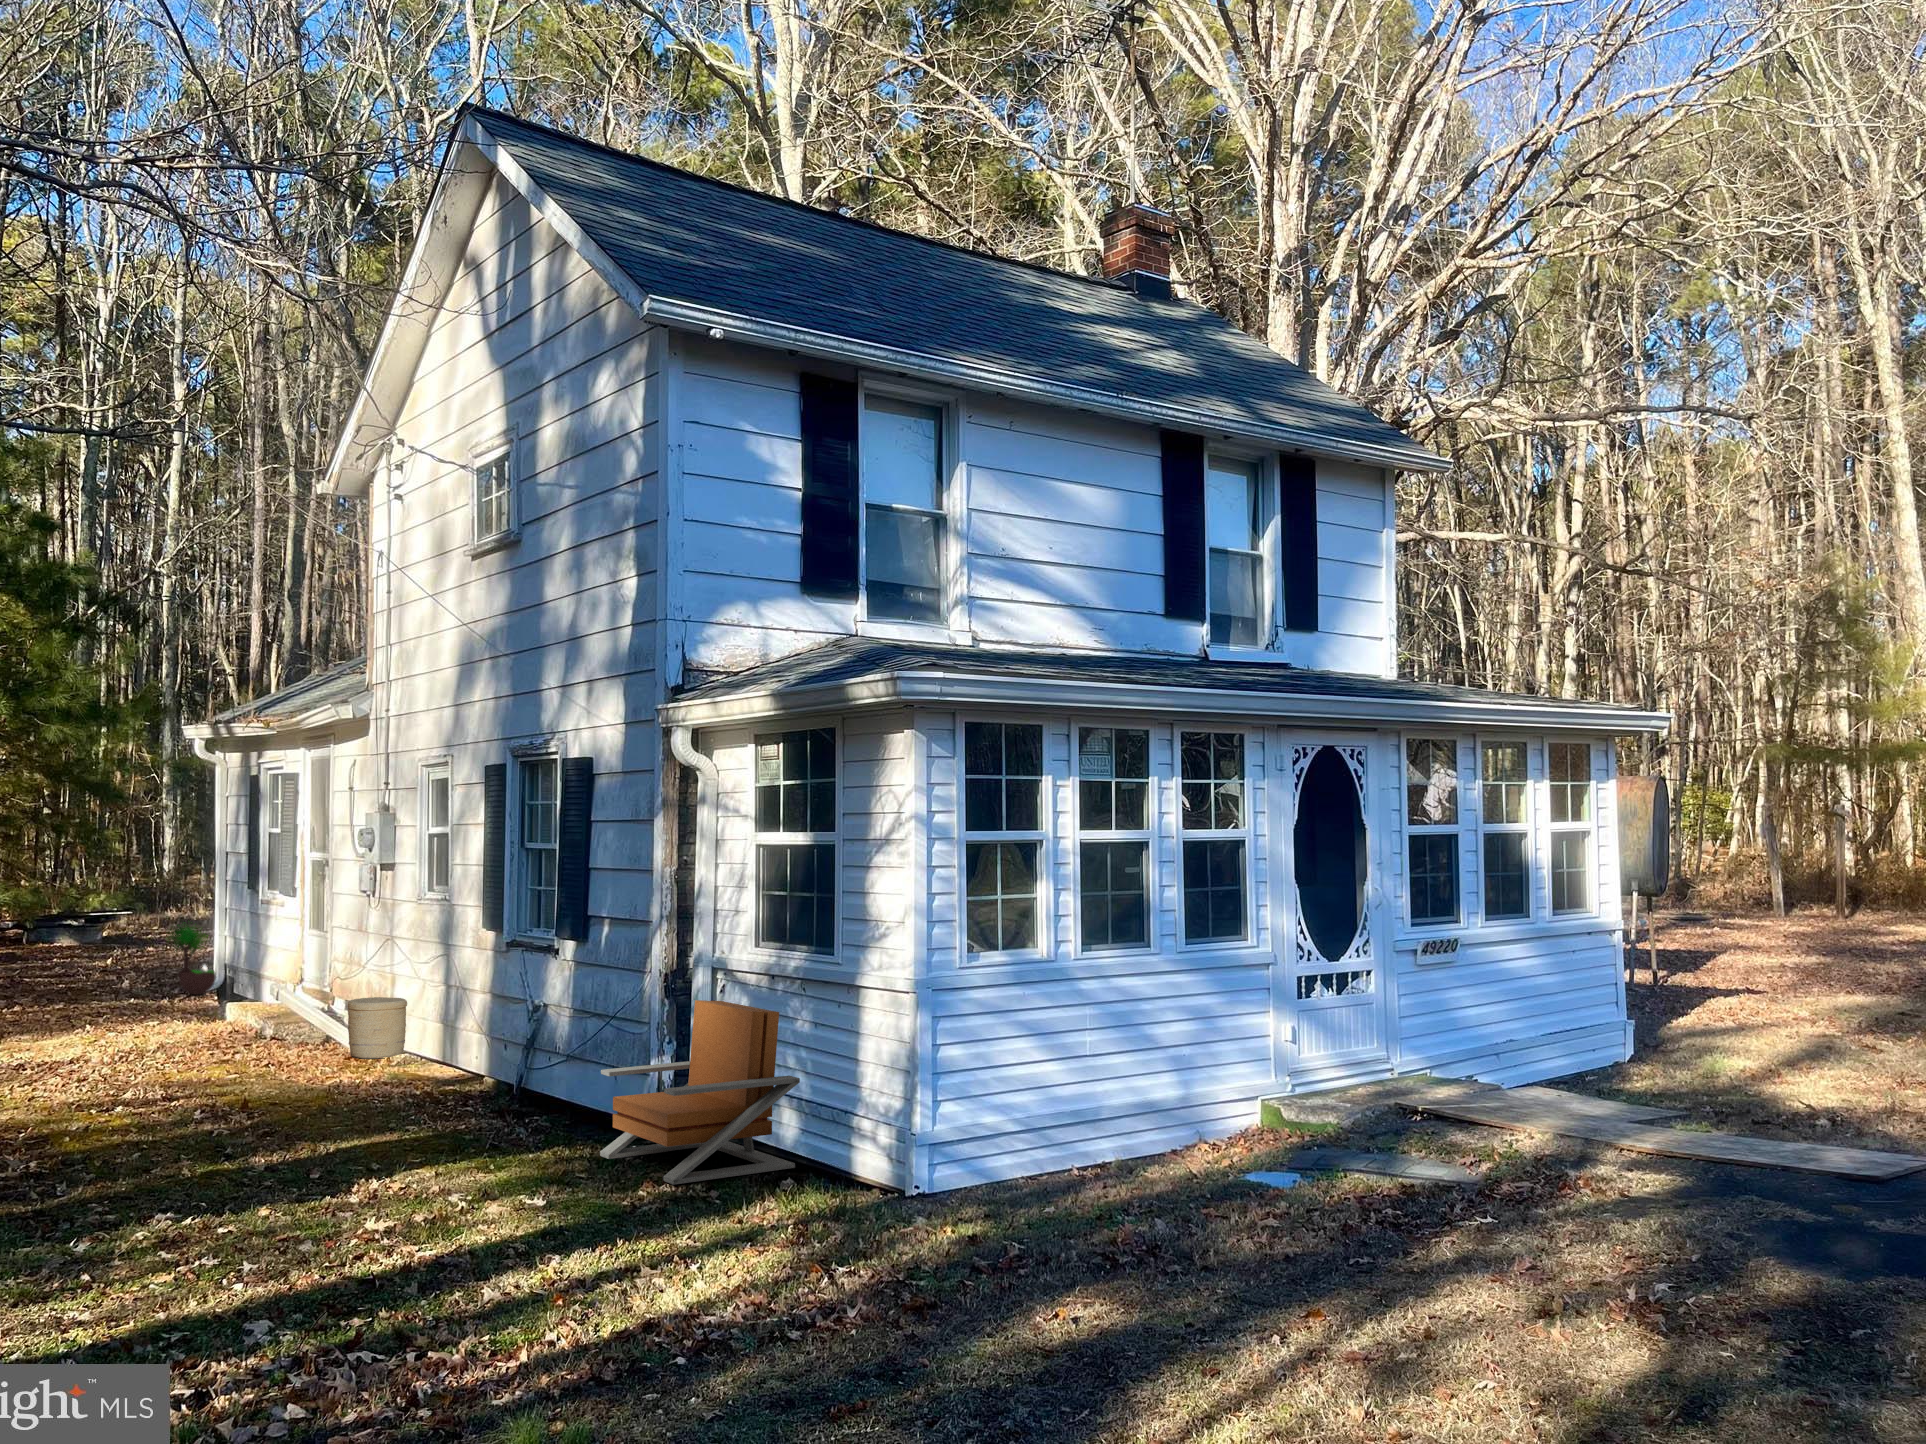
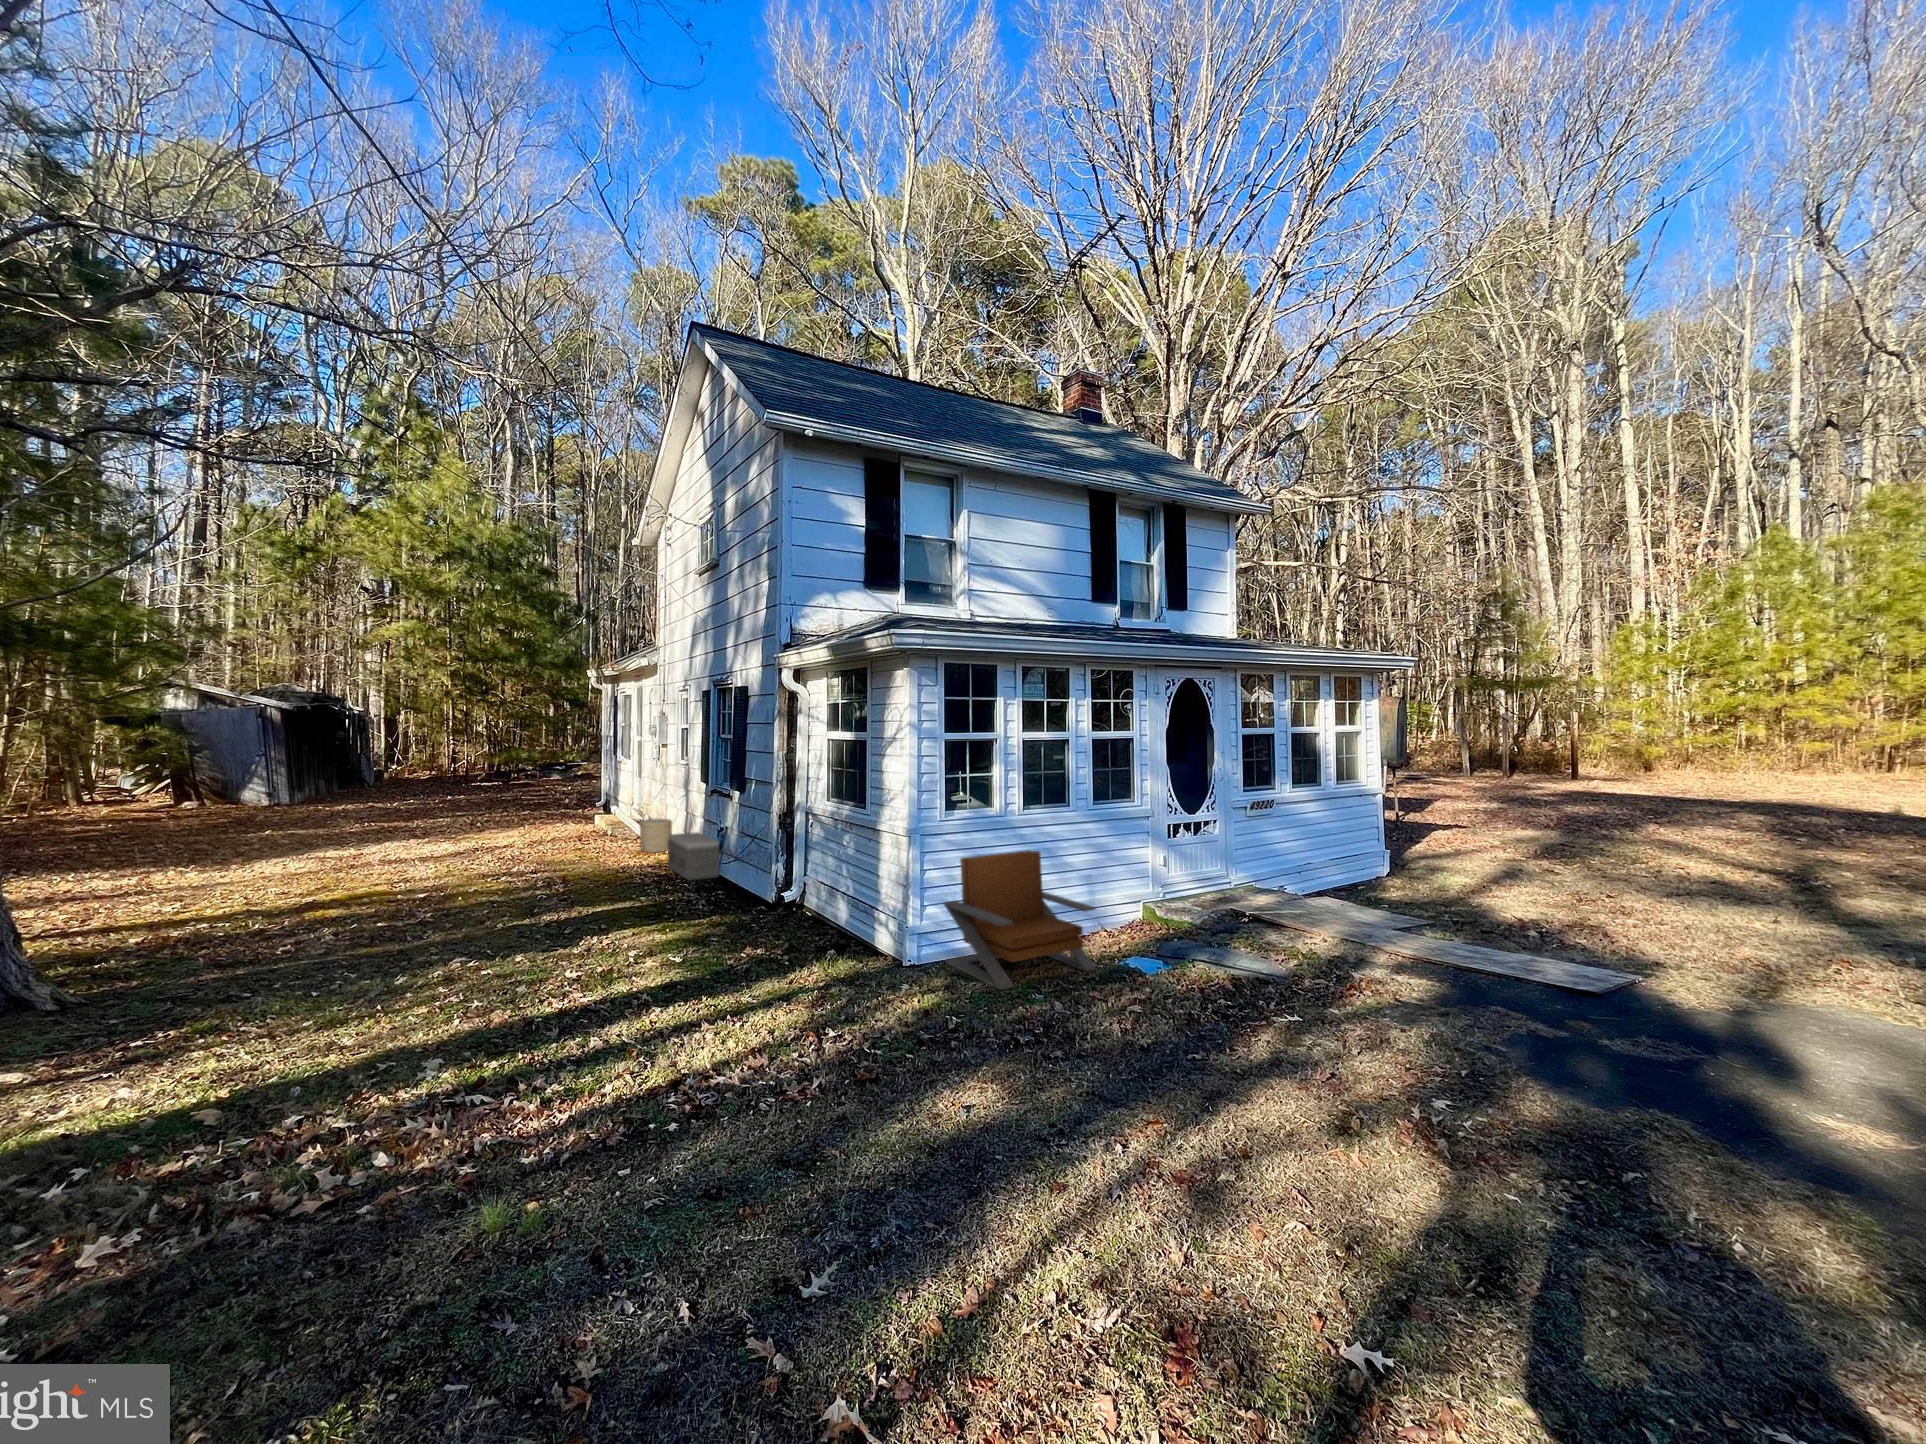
potted tree: present [166,921,216,995] -> none [581,771,606,811]
lounge chair: present [600,1000,800,1185] -> present [944,850,1096,990]
storage bench: none [424,1016,530,1097] -> present [668,832,719,881]

